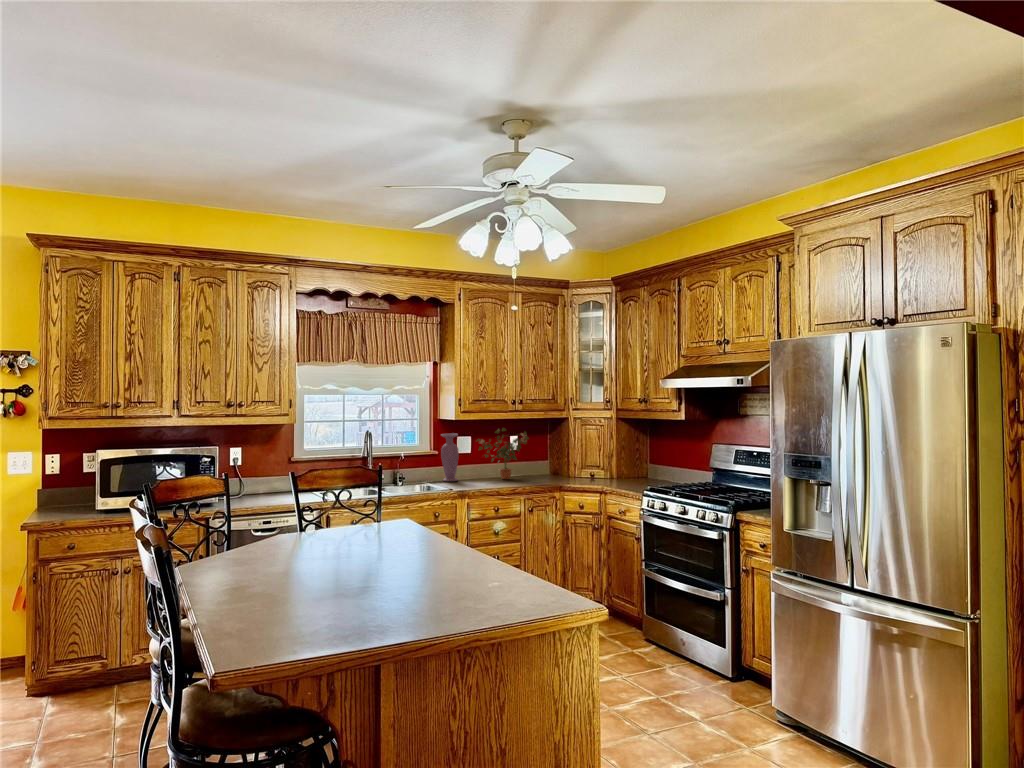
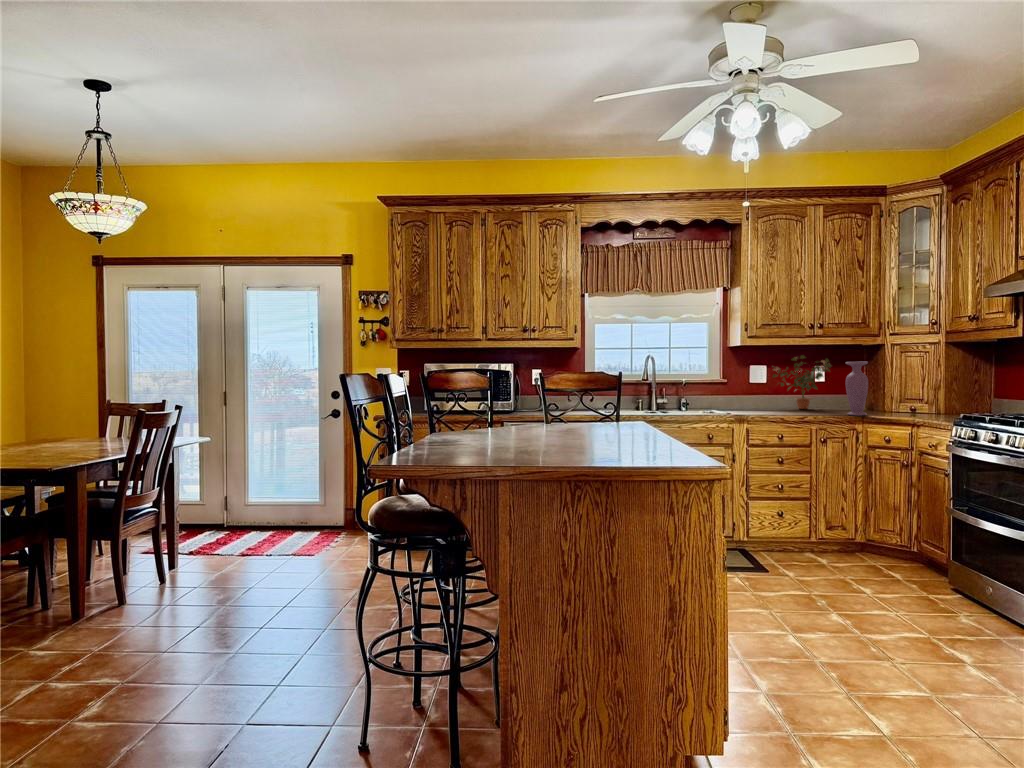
vase: present [441,433,459,481] -> present [846,361,868,416]

